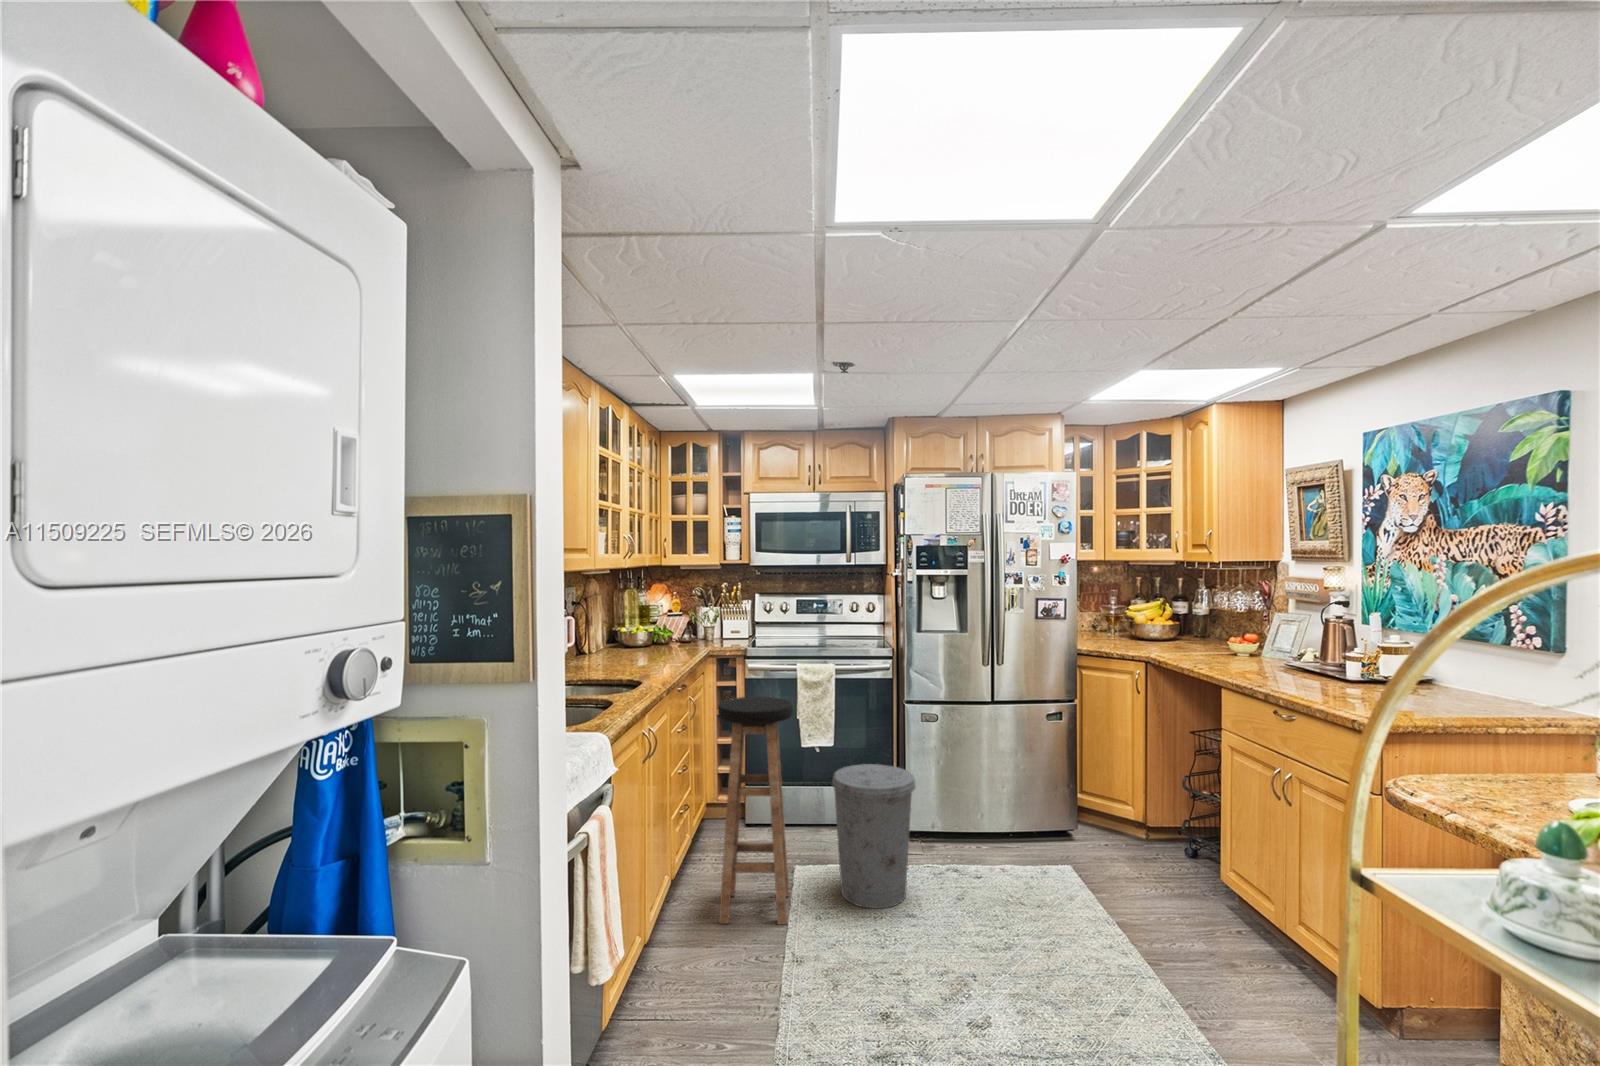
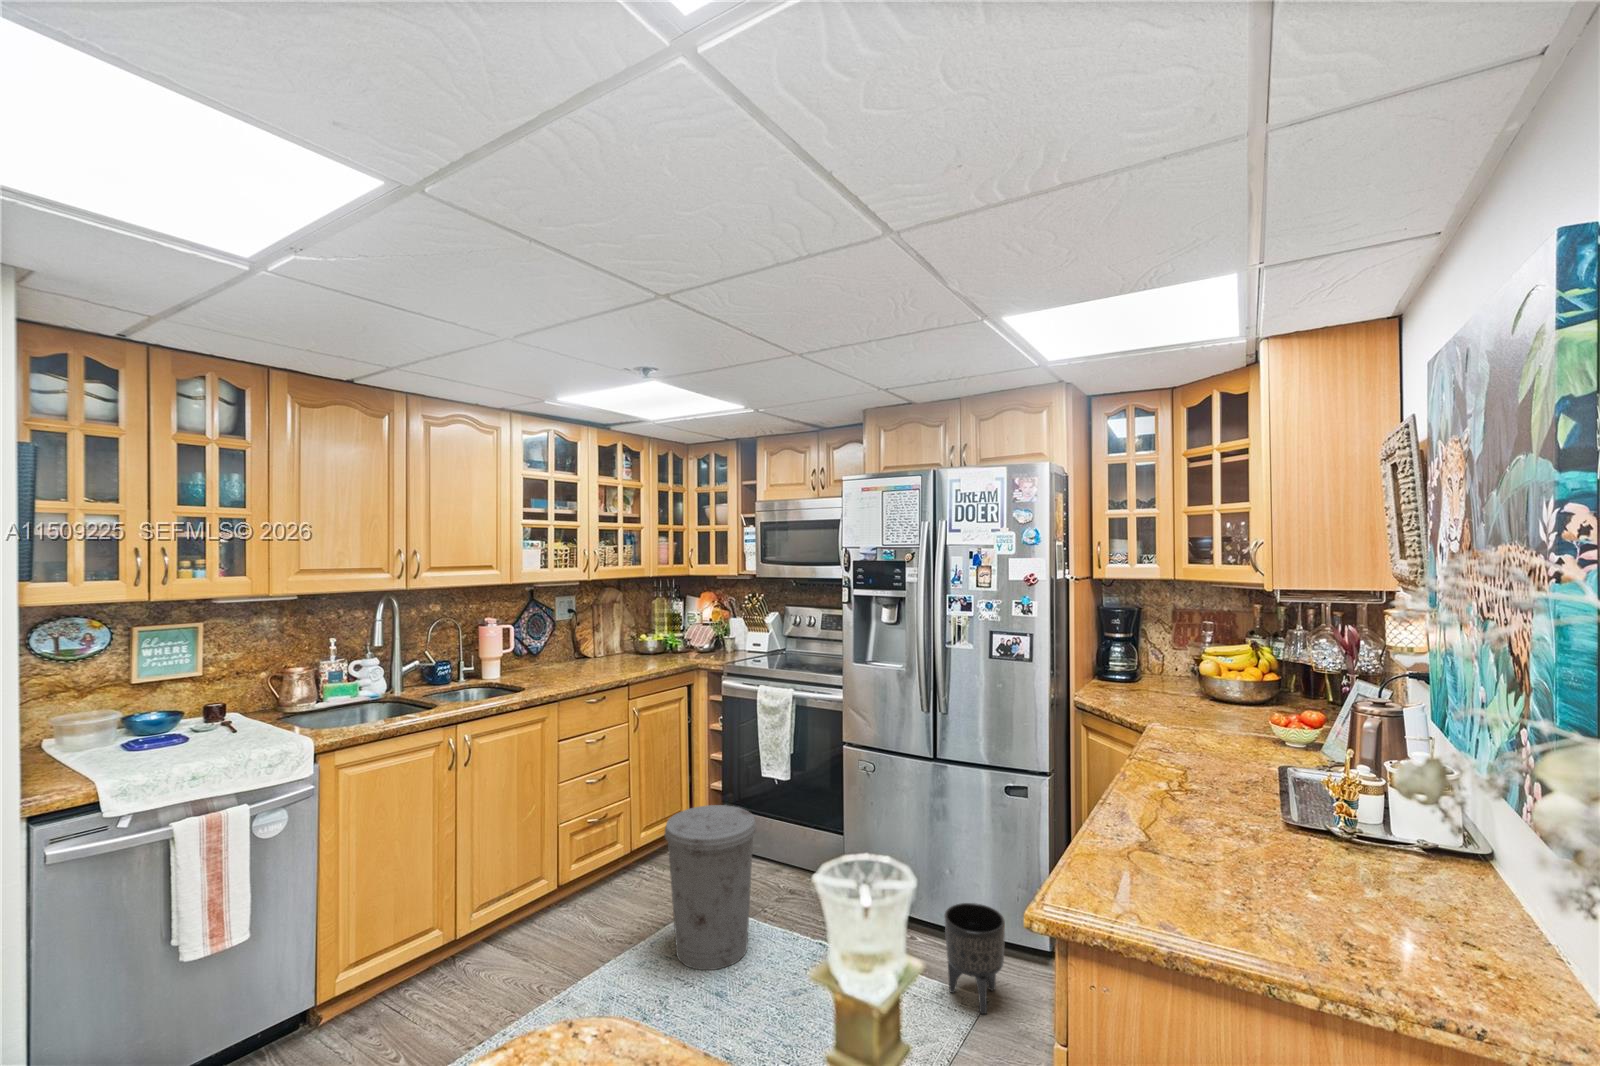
bar stool: present [717,697,793,924] -> none [550,718,644,955]
planter: none [1055,801,1102,876] -> present [944,903,1005,1014]

